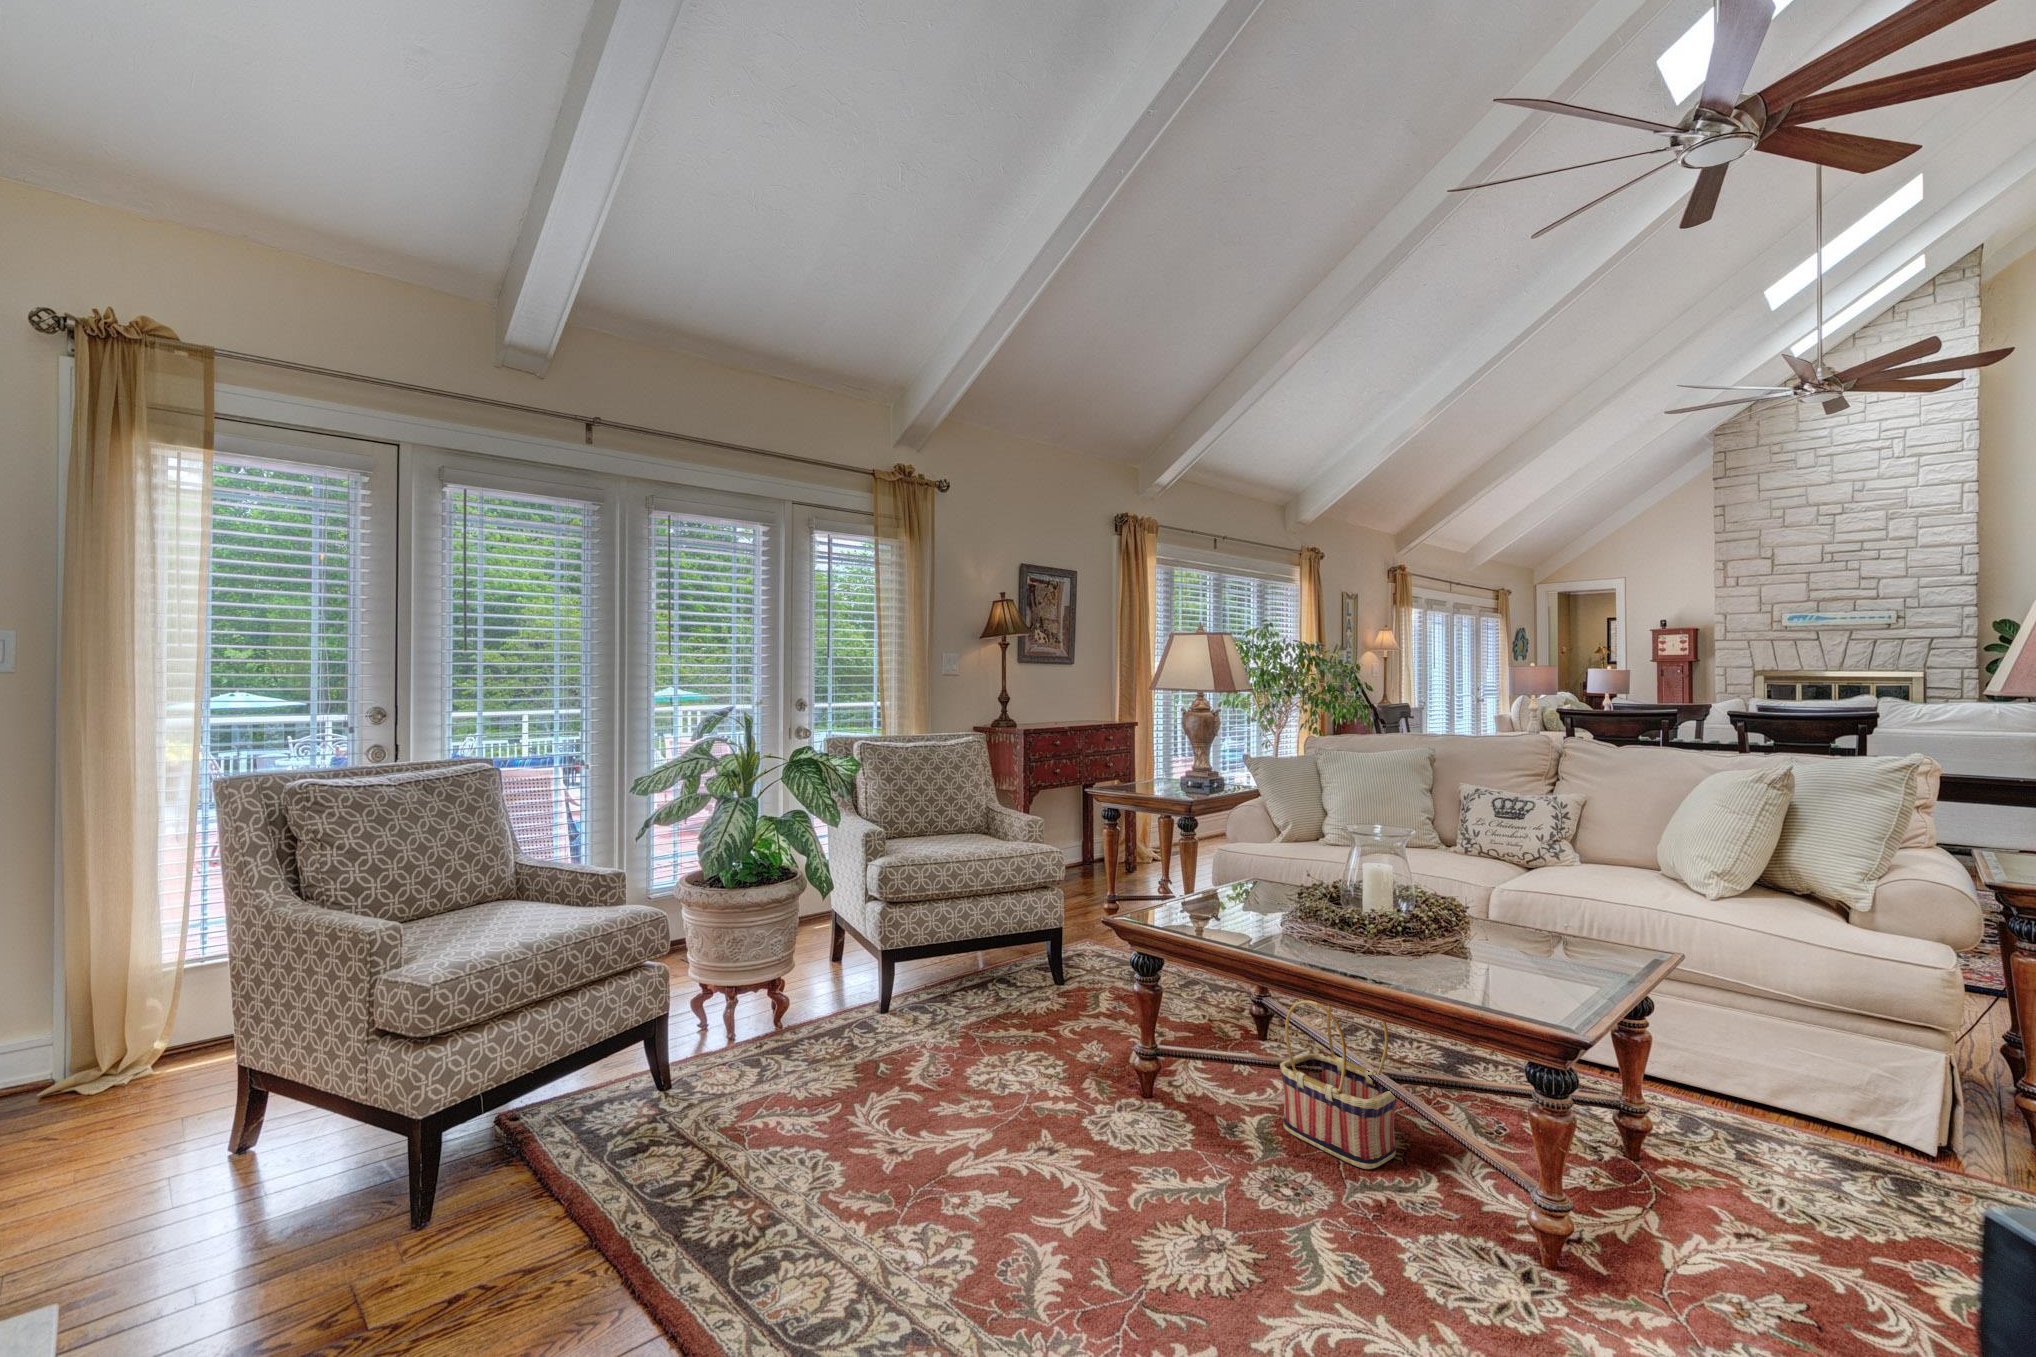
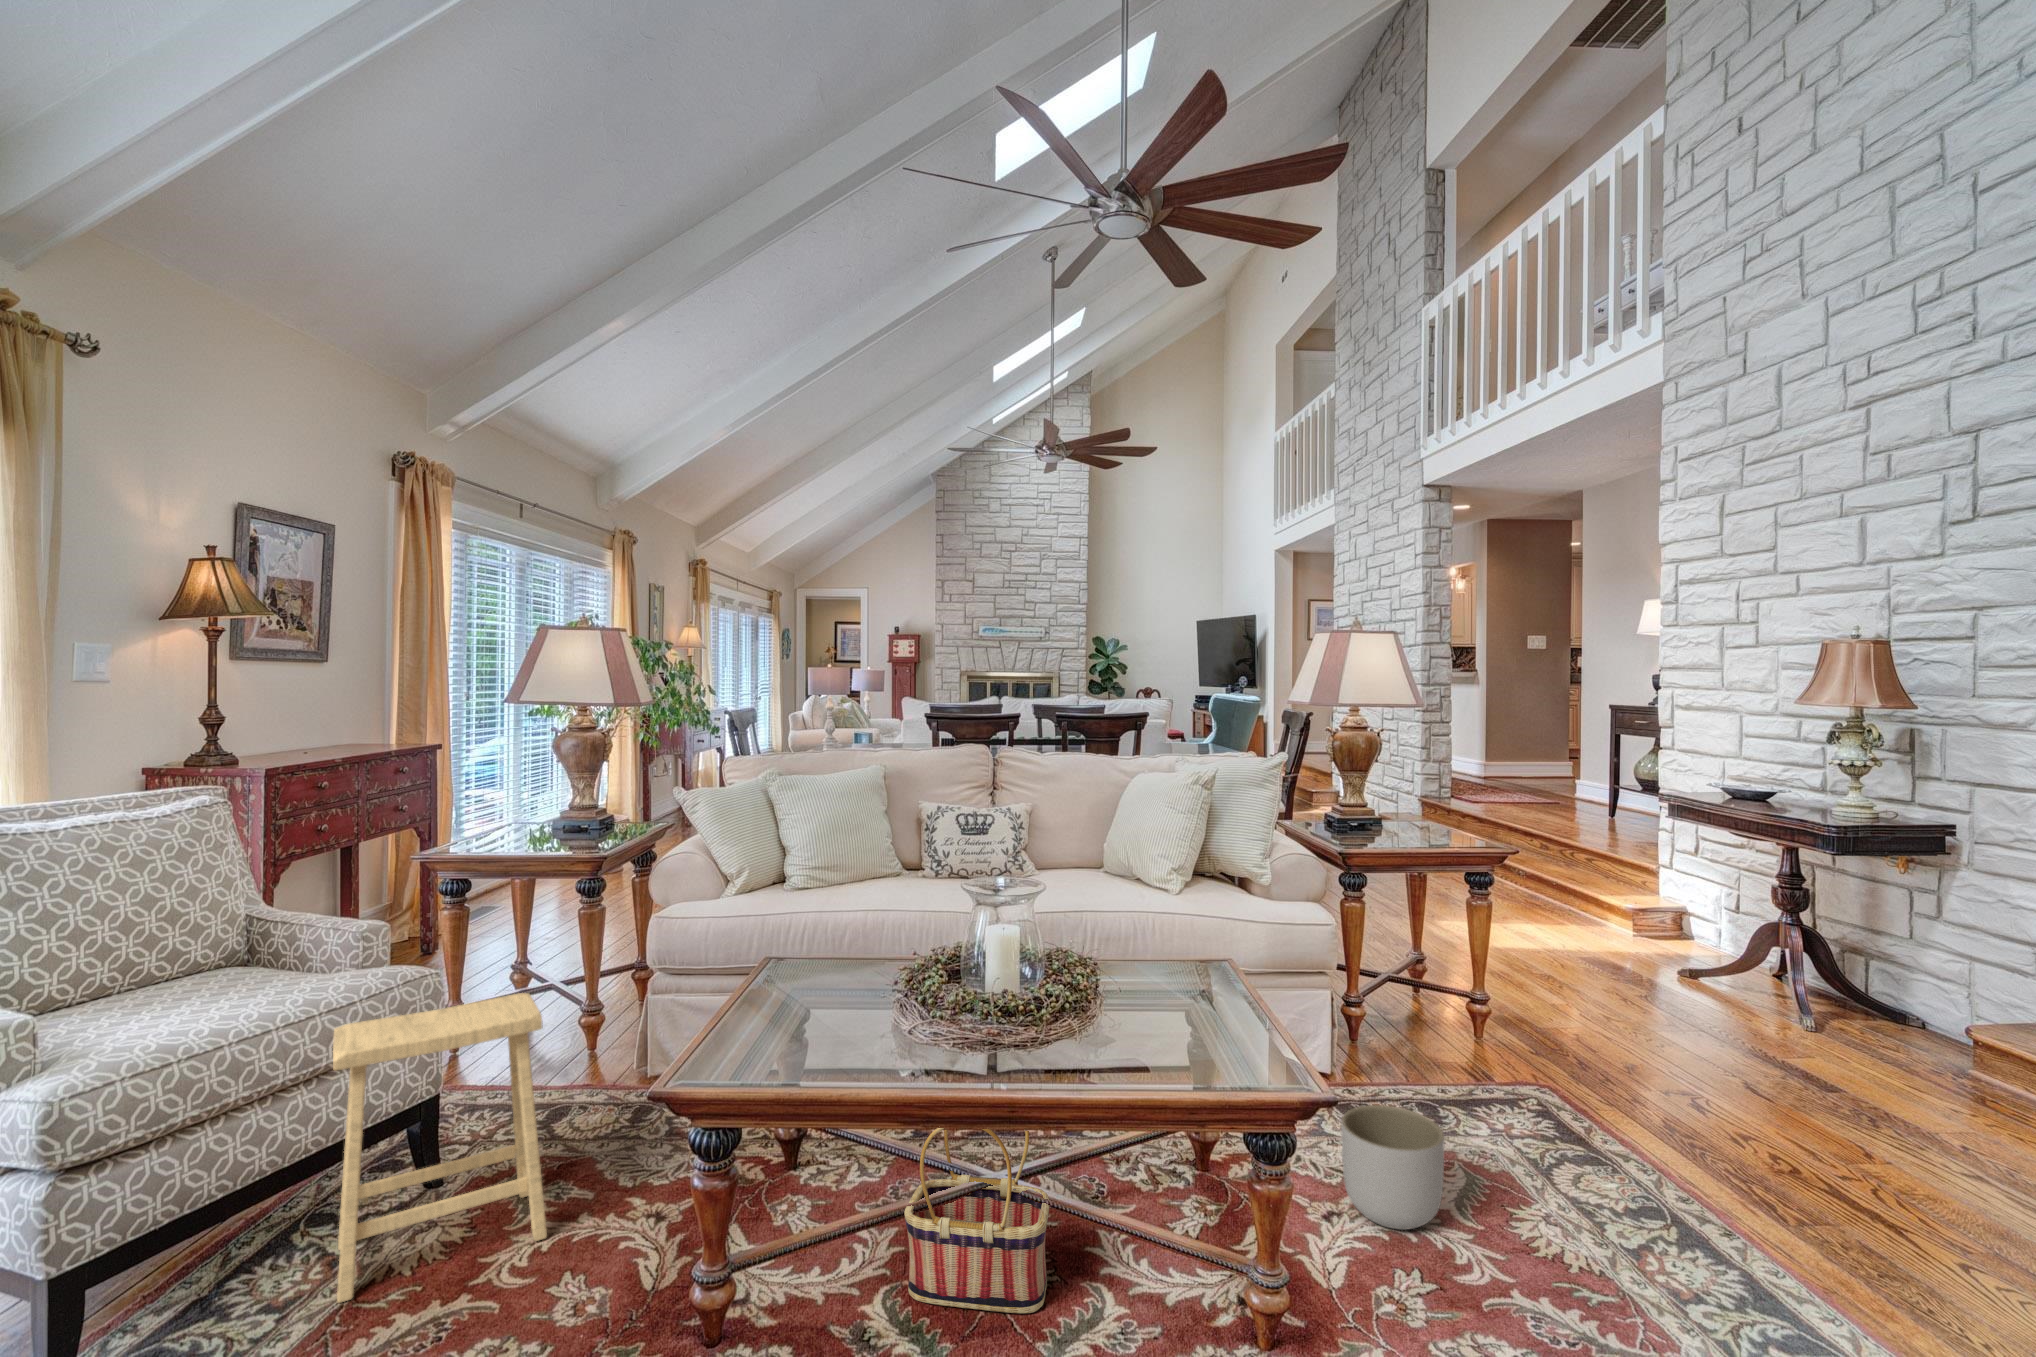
footstool: none [991,867,1104,1023] -> present [333,993,547,1303]
planter: none [1765,1138,1912,1285] -> present [1341,1105,1444,1230]

